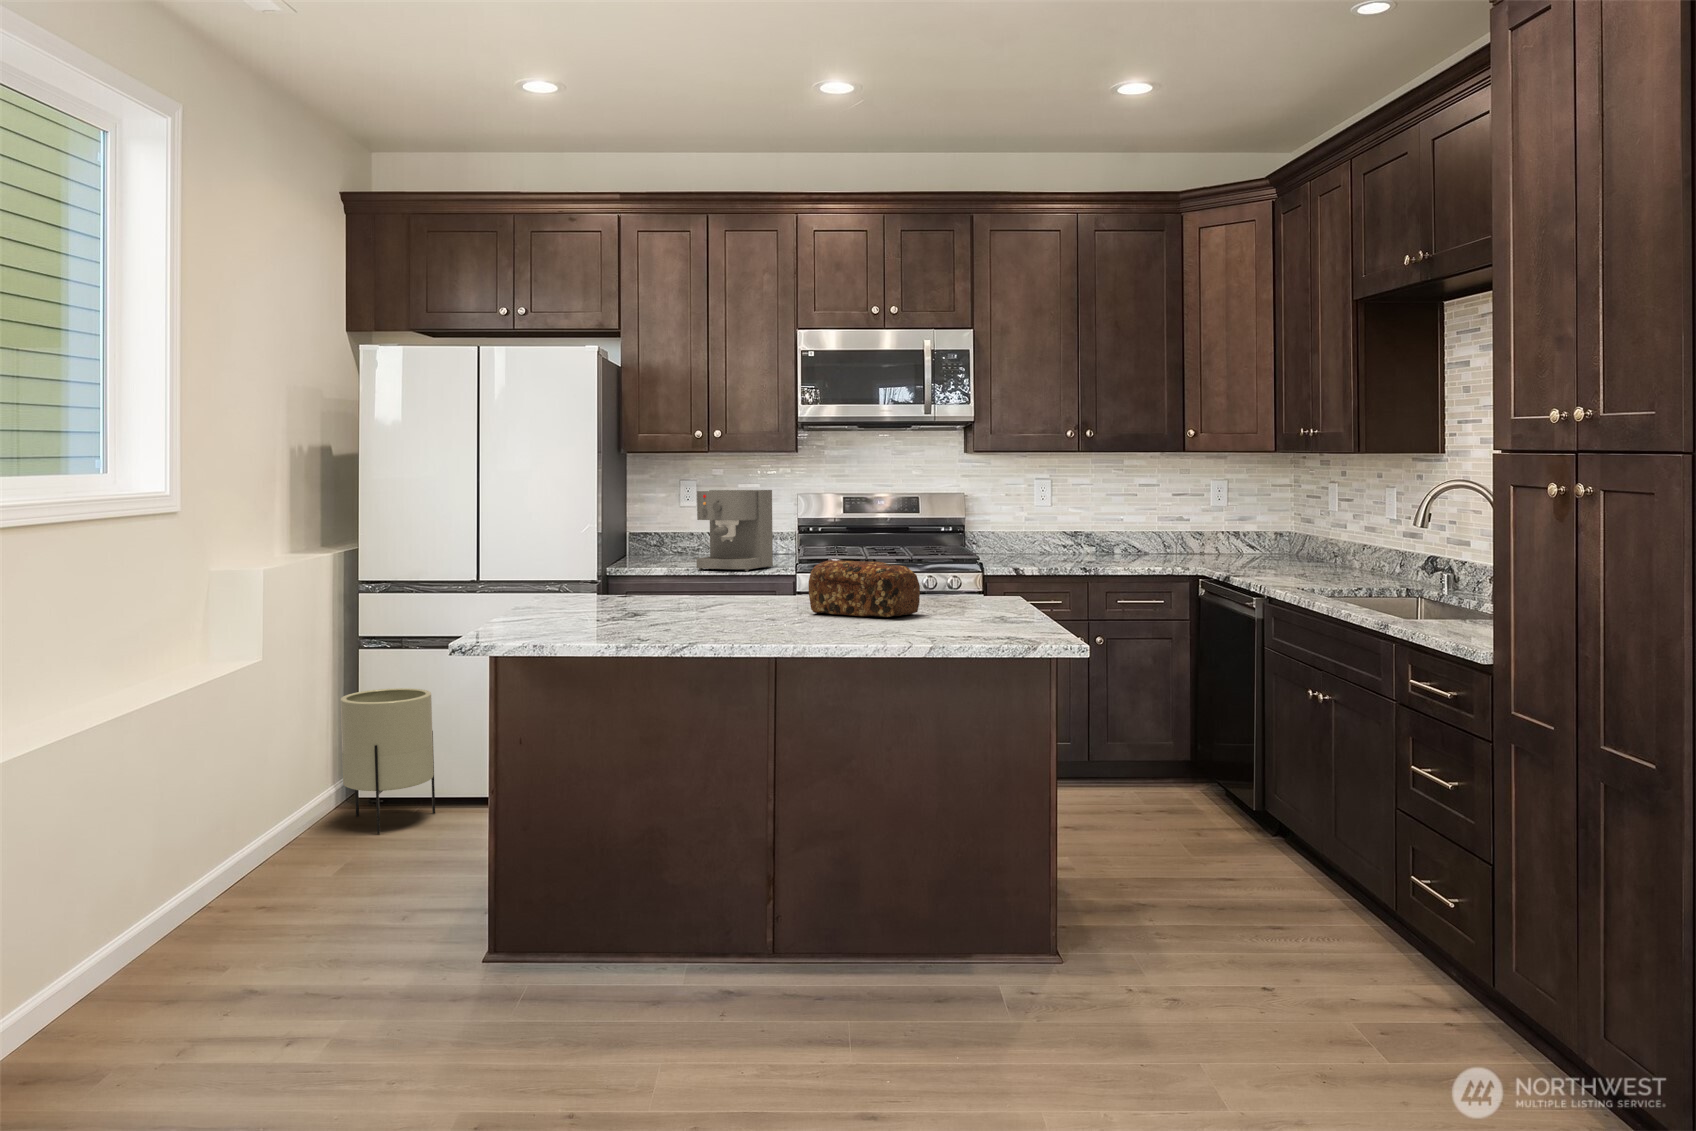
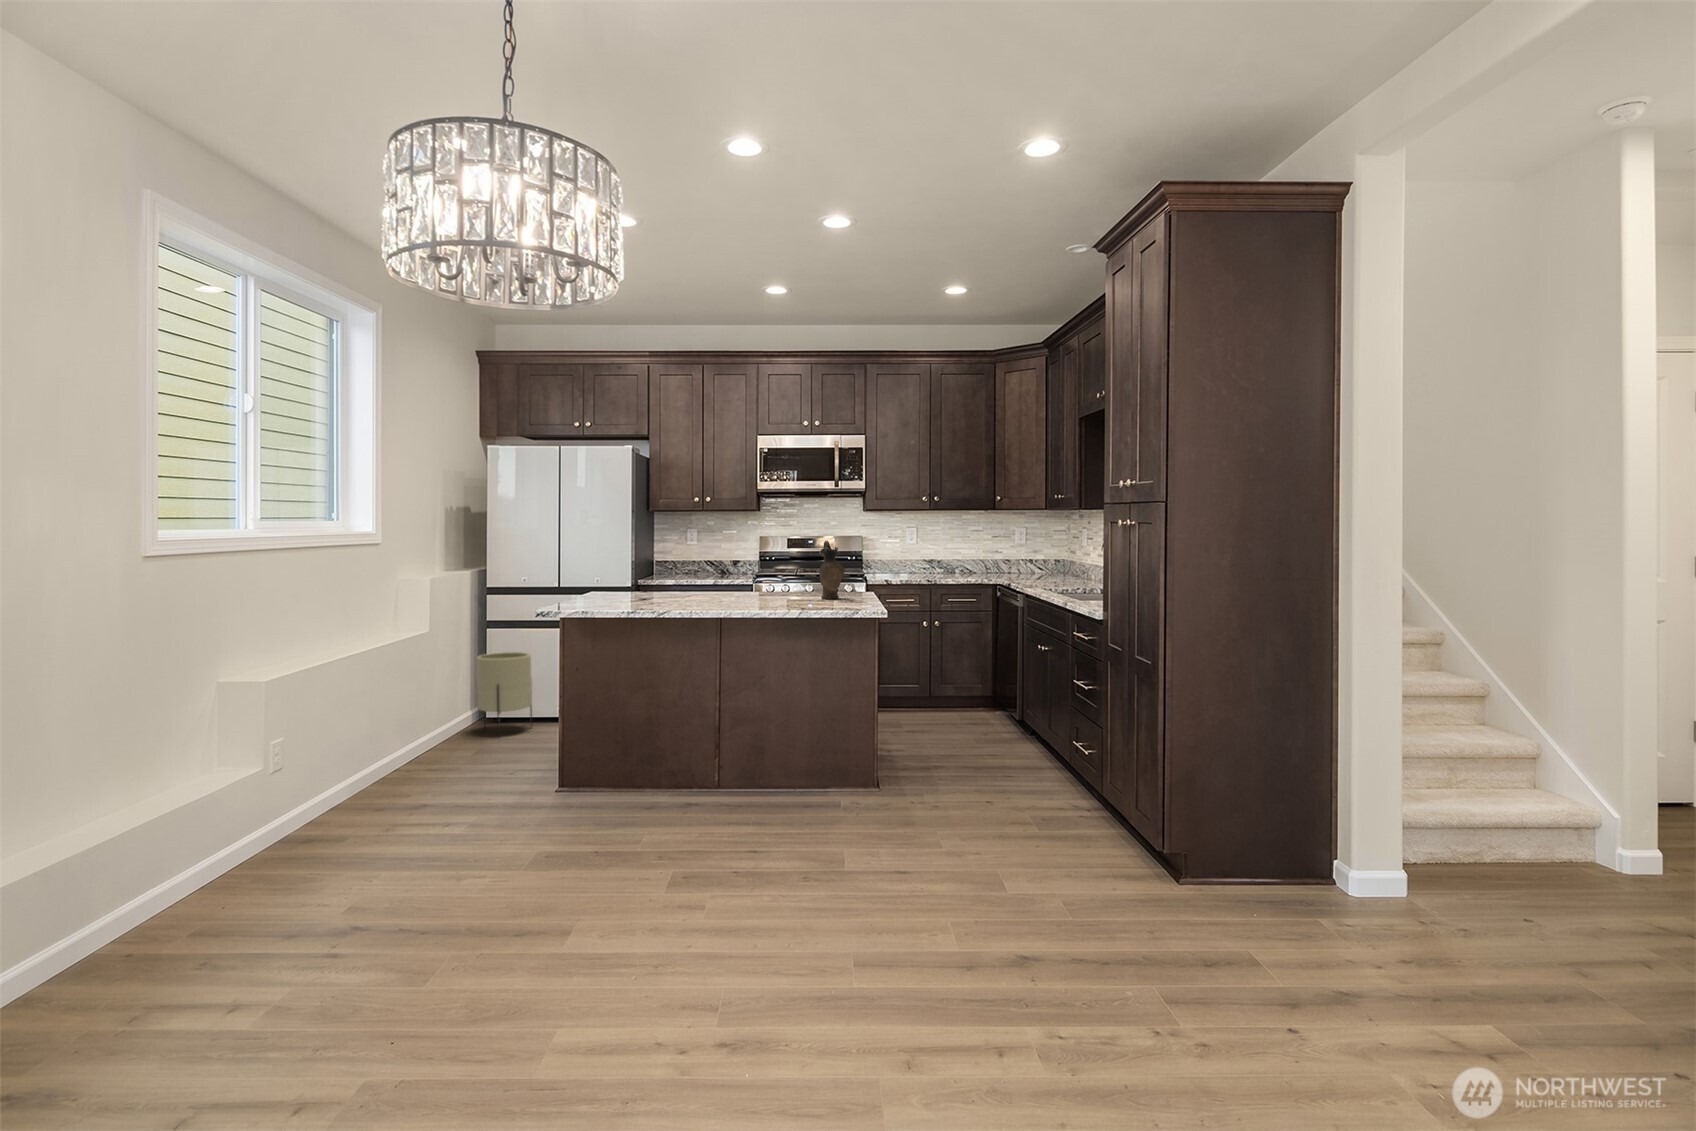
coffee maker: present [697,490,773,571] -> none [695,533,742,583]
ceramic pitcher: none [937,504,981,607] -> present [819,541,844,599]
bread loaf: present [809,560,920,617] -> none [745,572,807,602]

